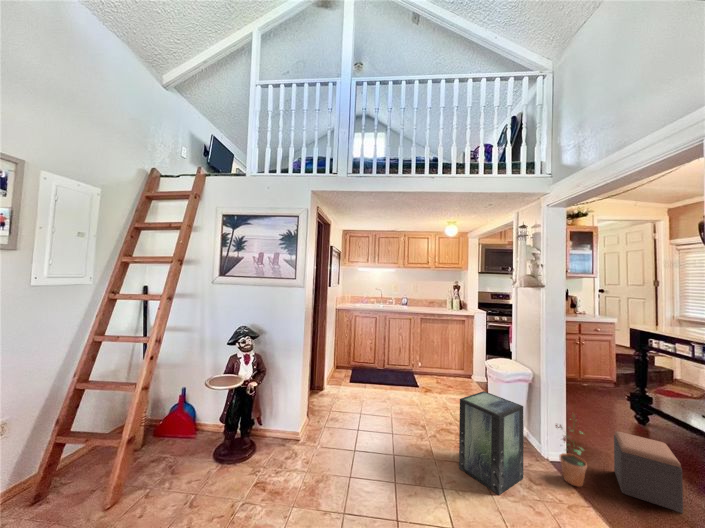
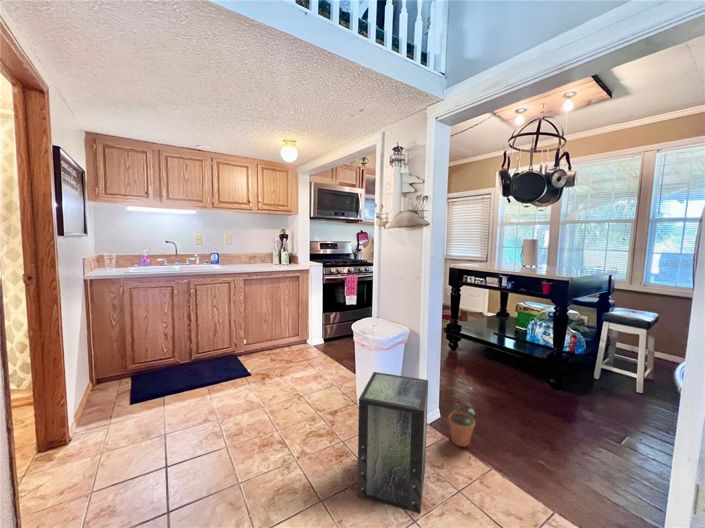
footstool: present [614,431,683,513] -> none [475,370,537,433]

